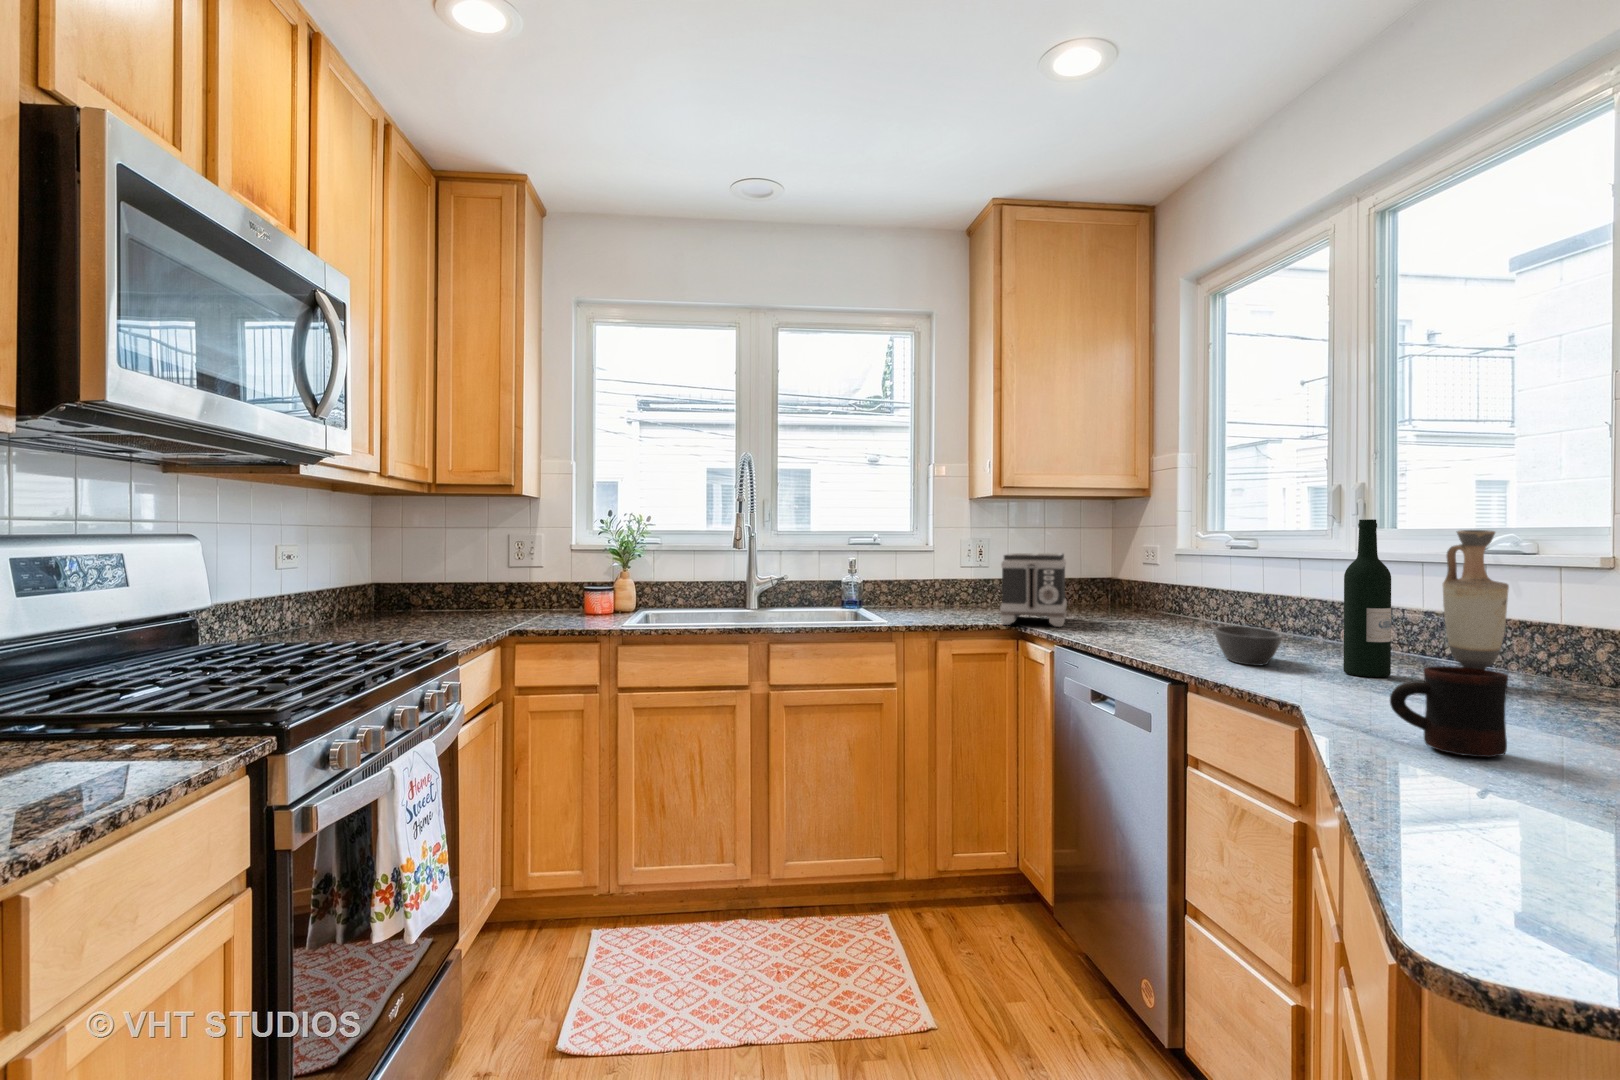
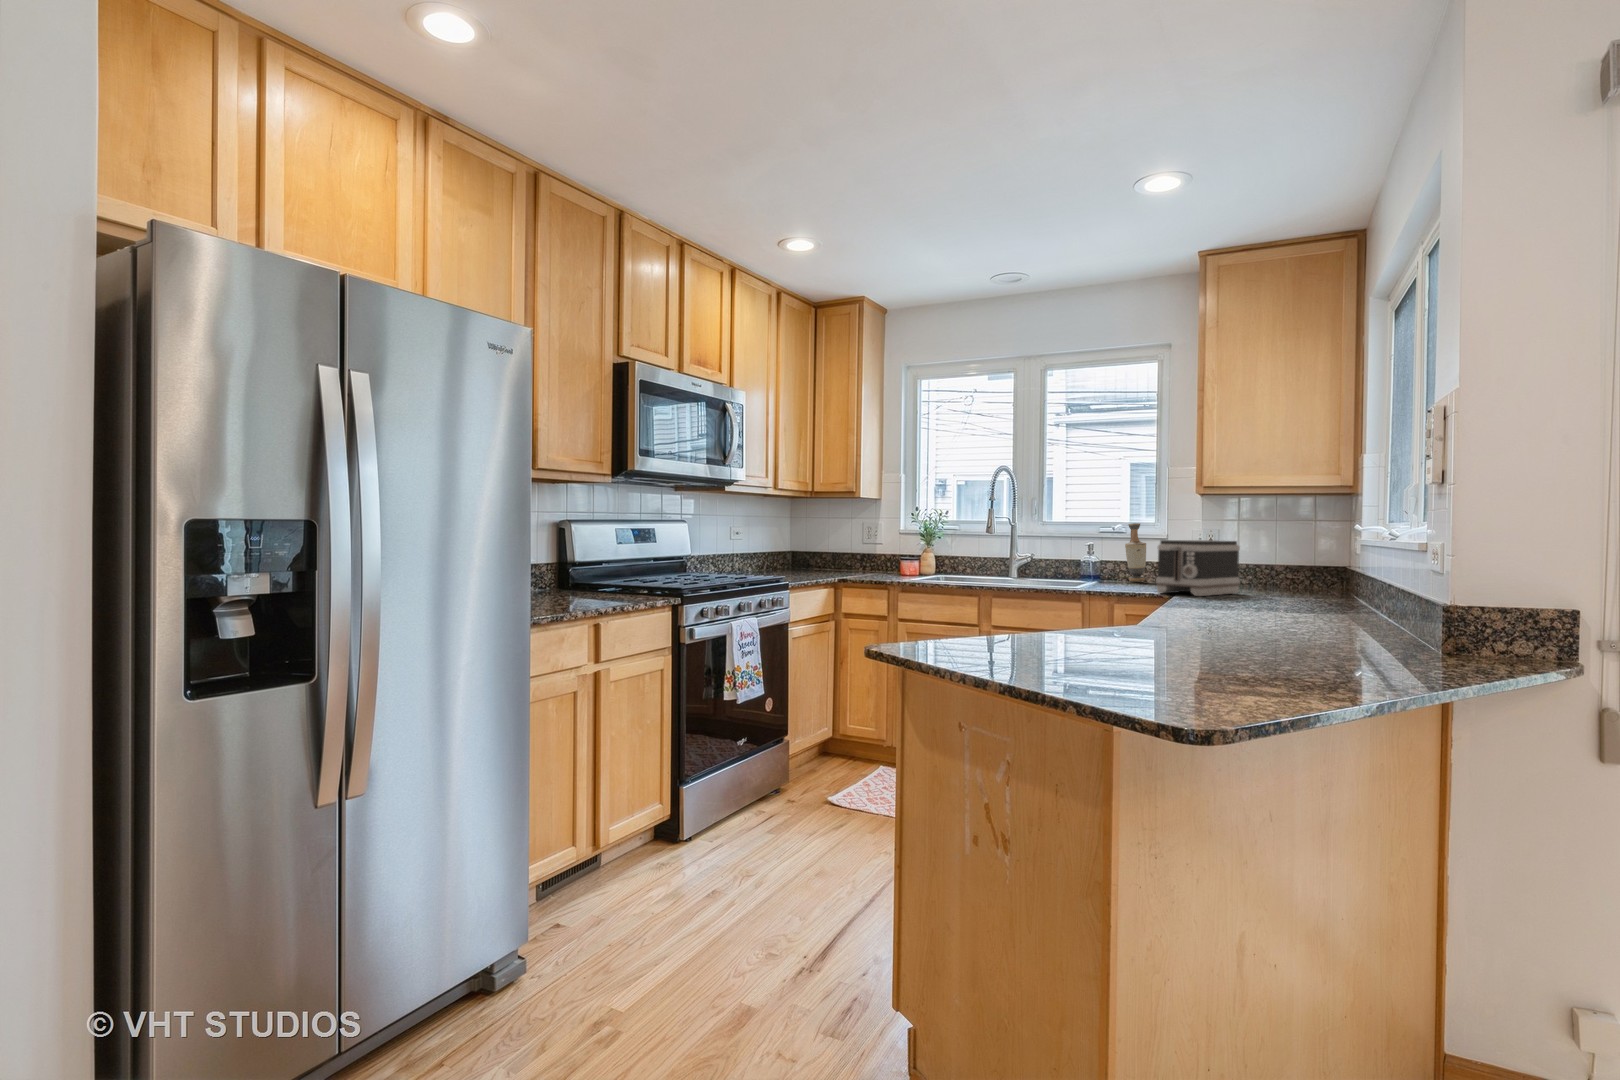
wine bottle: present [1343,519,1391,677] -> none [1267,514,1300,625]
vase: present [1443,530,1509,669] -> present [1125,523,1146,582]
bowl: present [1214,626,1282,666] -> none [1207,591,1260,616]
mug: present [1390,666,1508,757] -> none [1095,593,1145,637]

